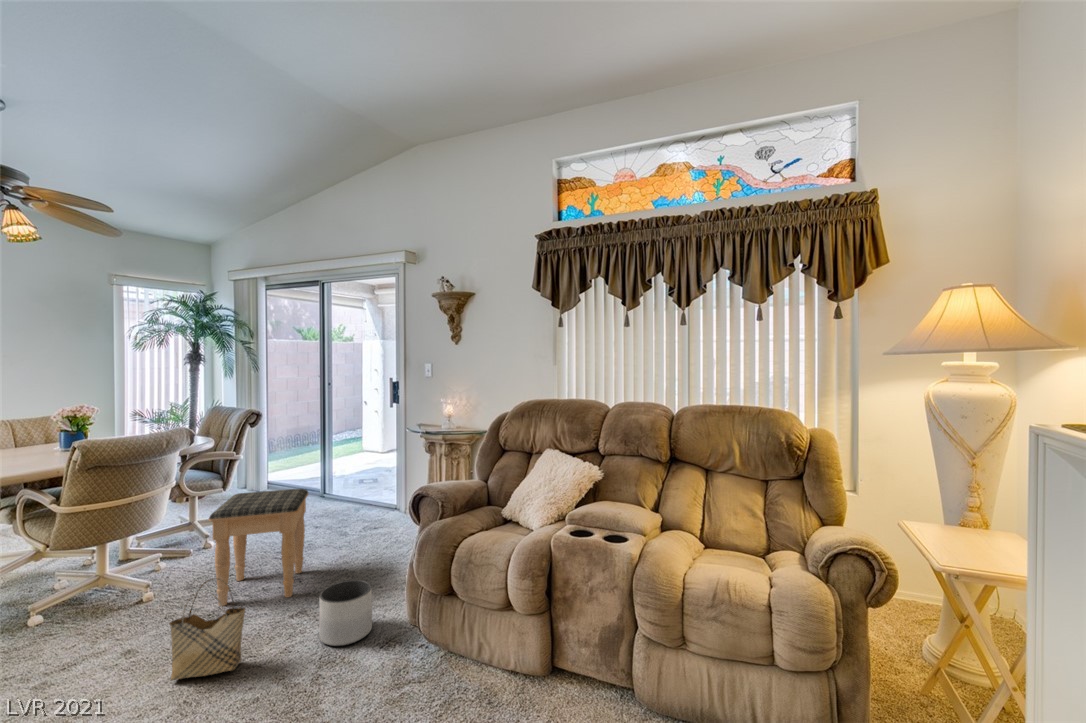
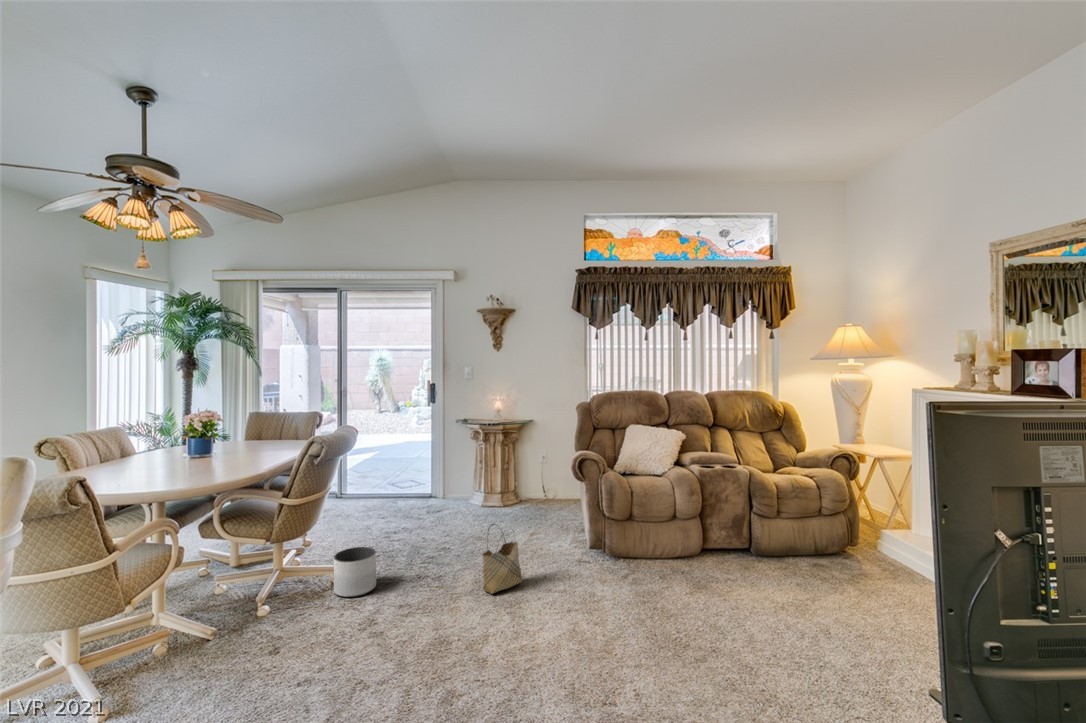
footstool: present [209,489,308,606] -> none [395,471,476,565]
planter: present [319,580,372,646] -> present [334,547,376,597]

